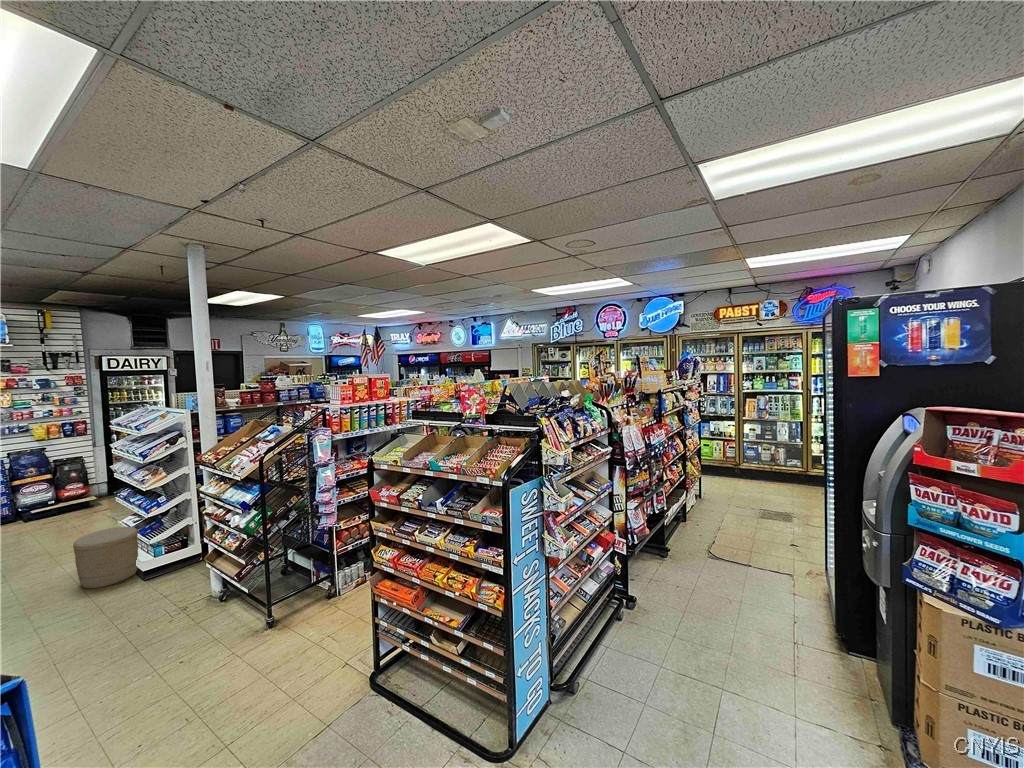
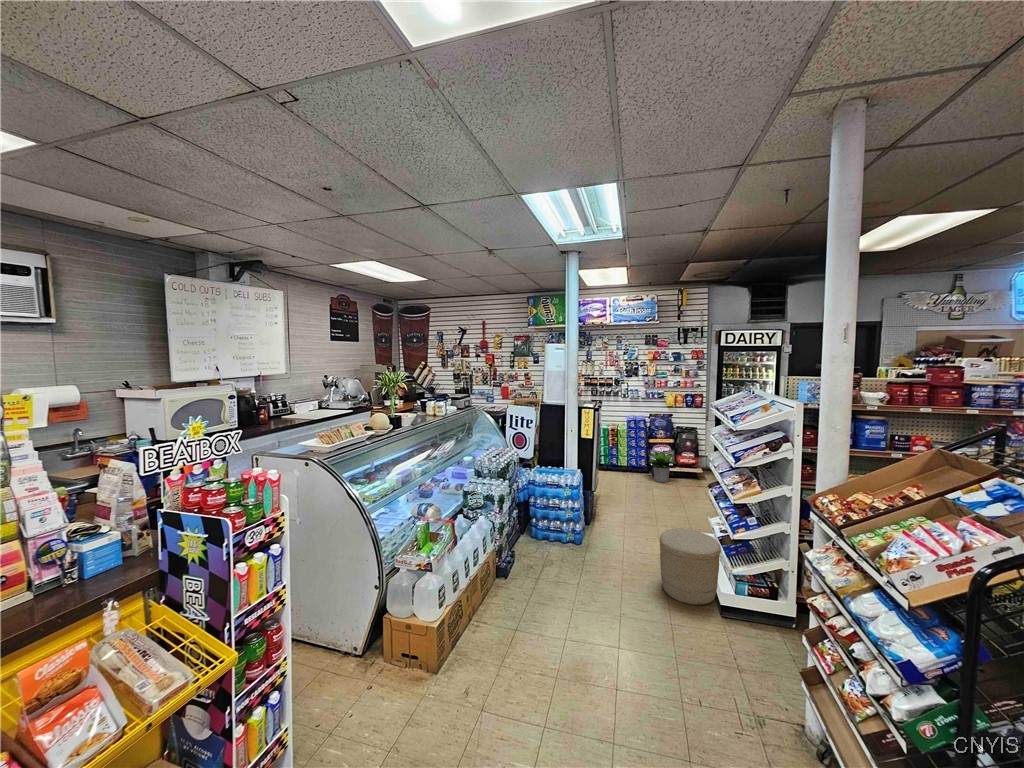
potted plant: none [13,489,66,525] -> present [647,452,679,483]

